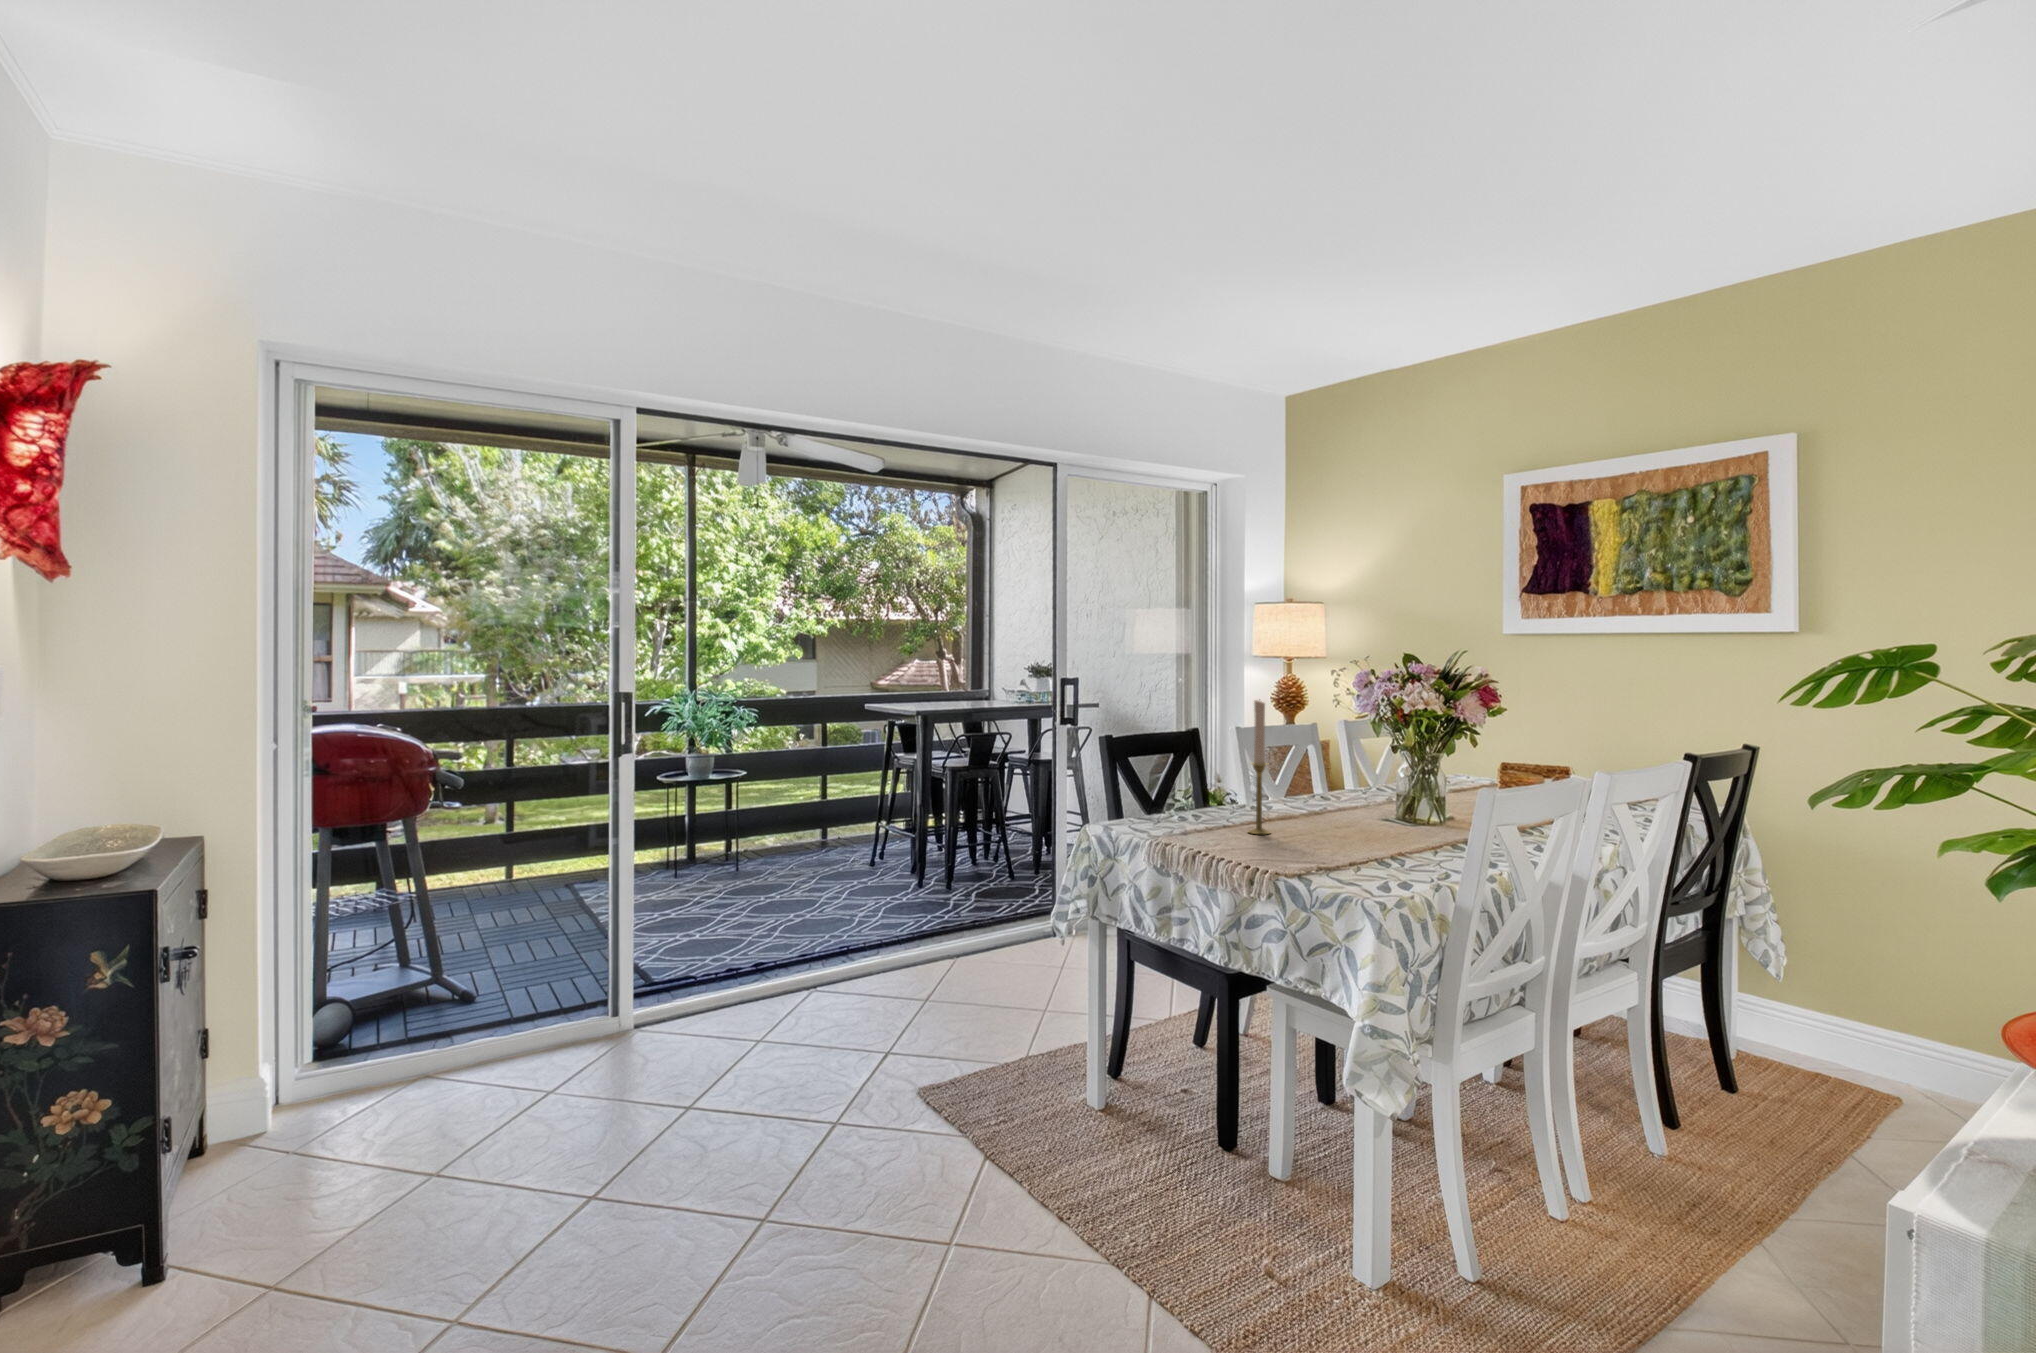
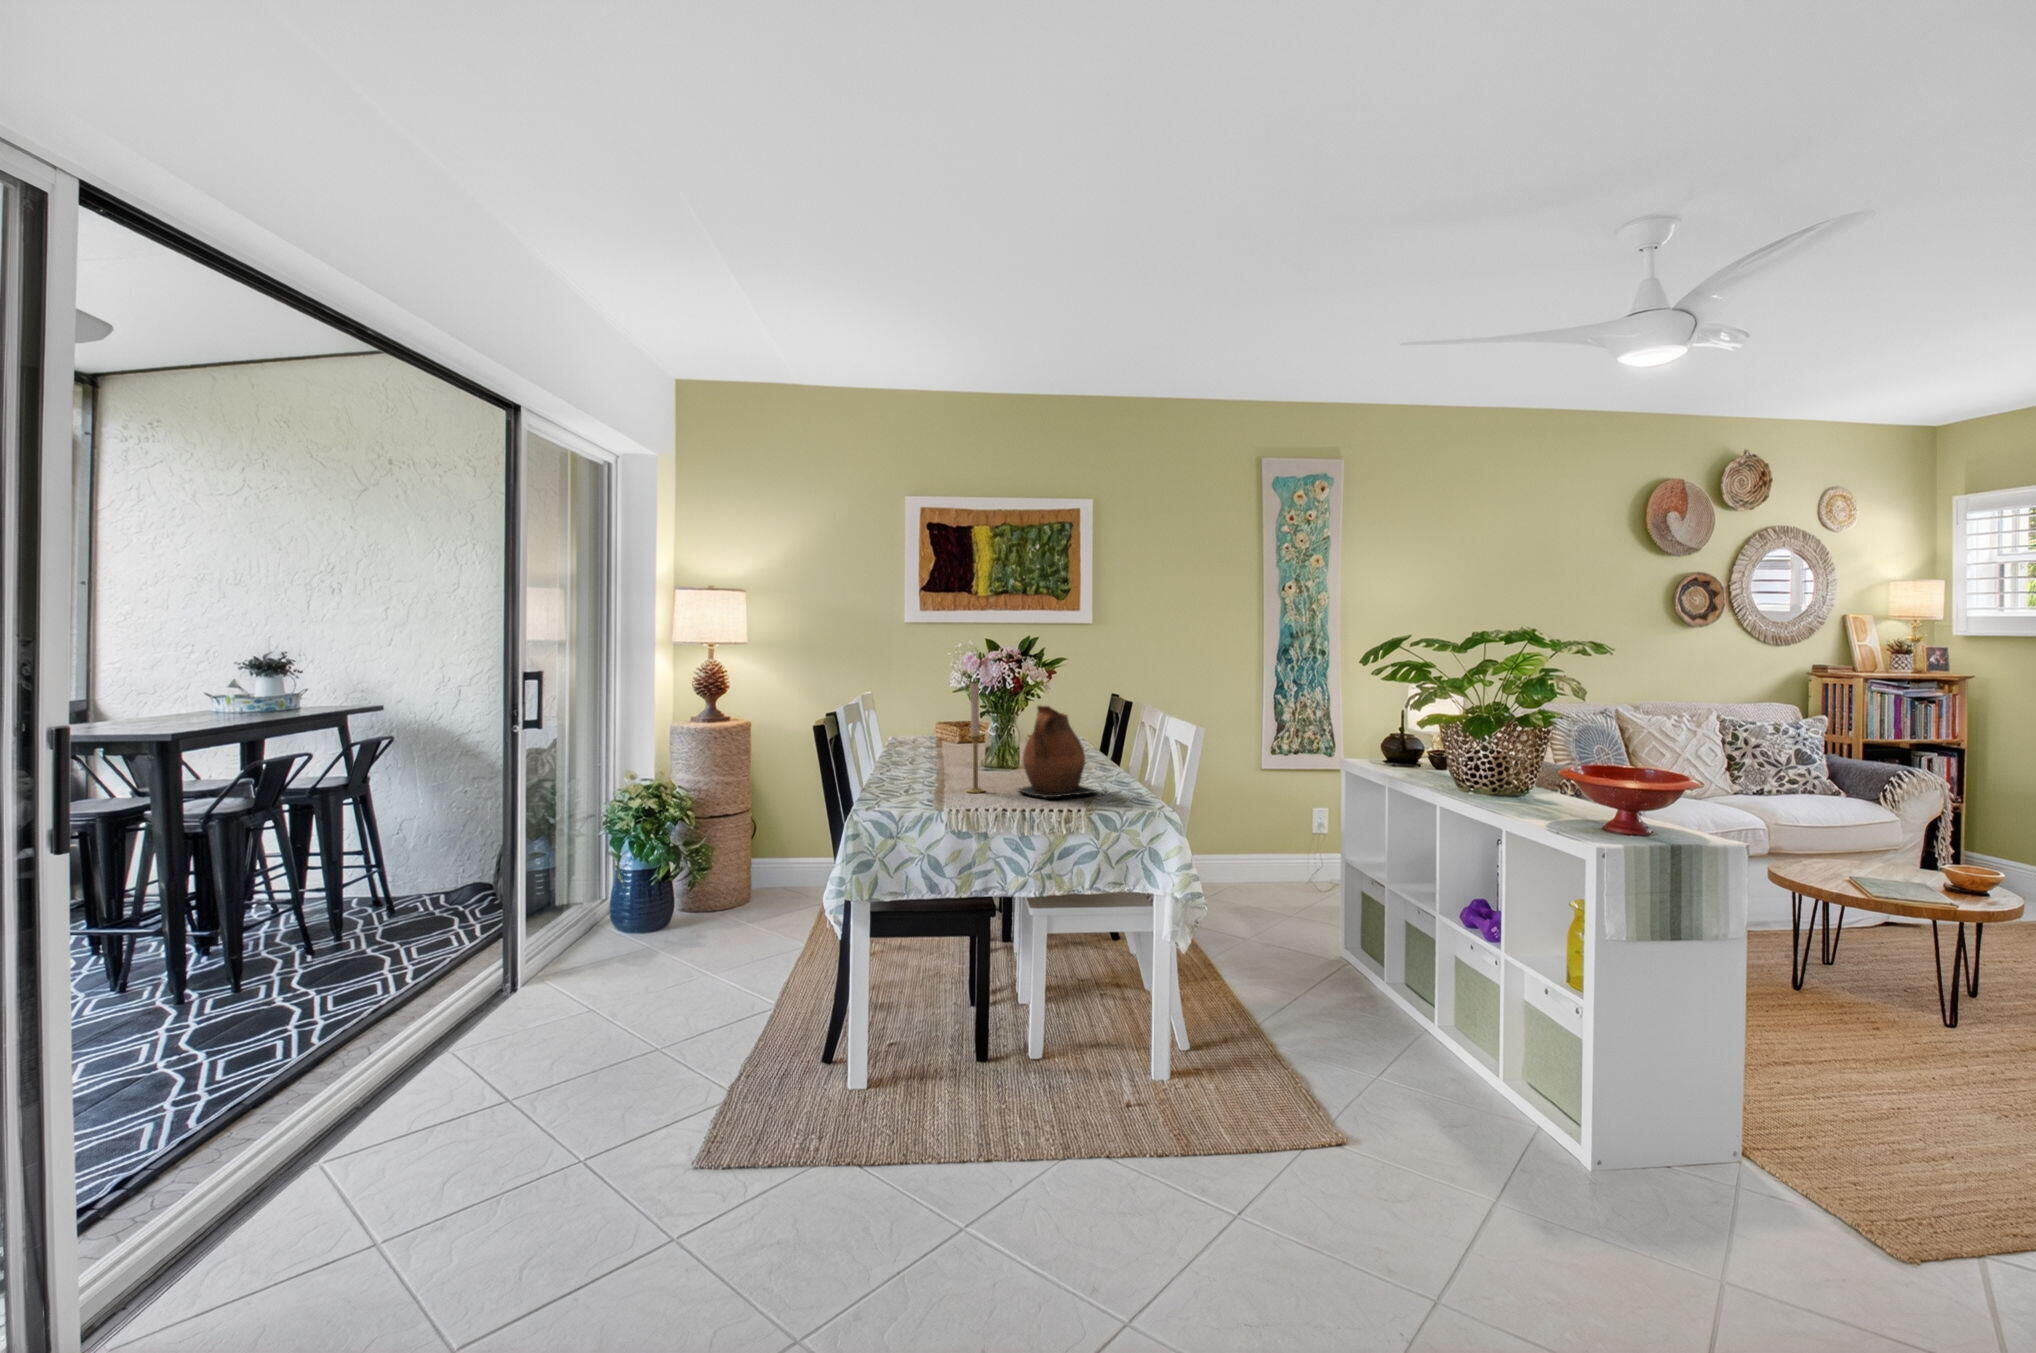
ceramic pitcher: none [1276,733,1383,861] -> present [1019,706,1096,797]

